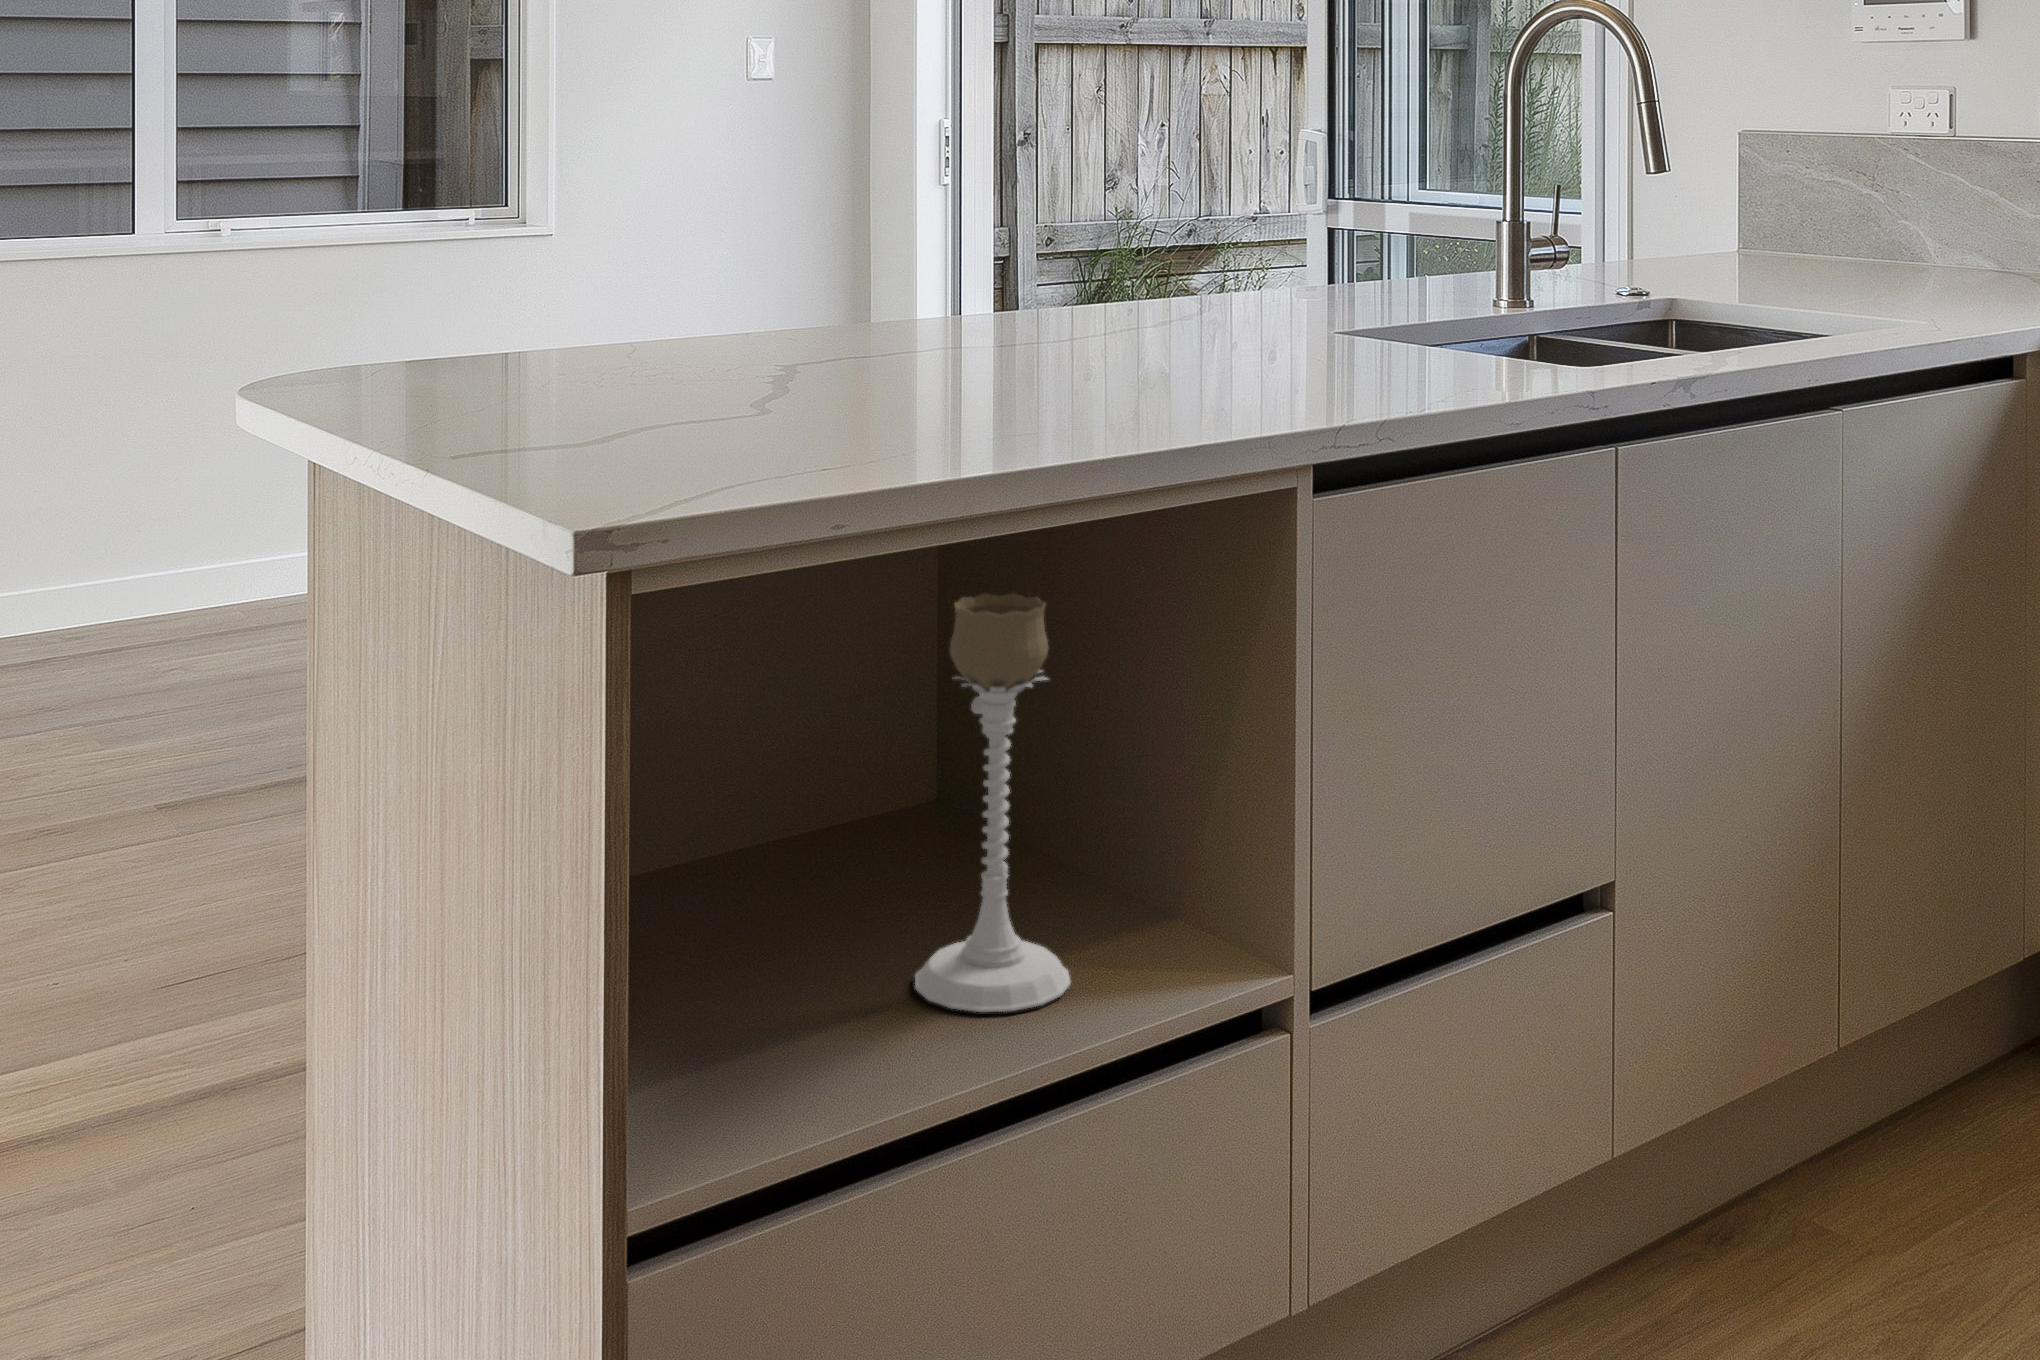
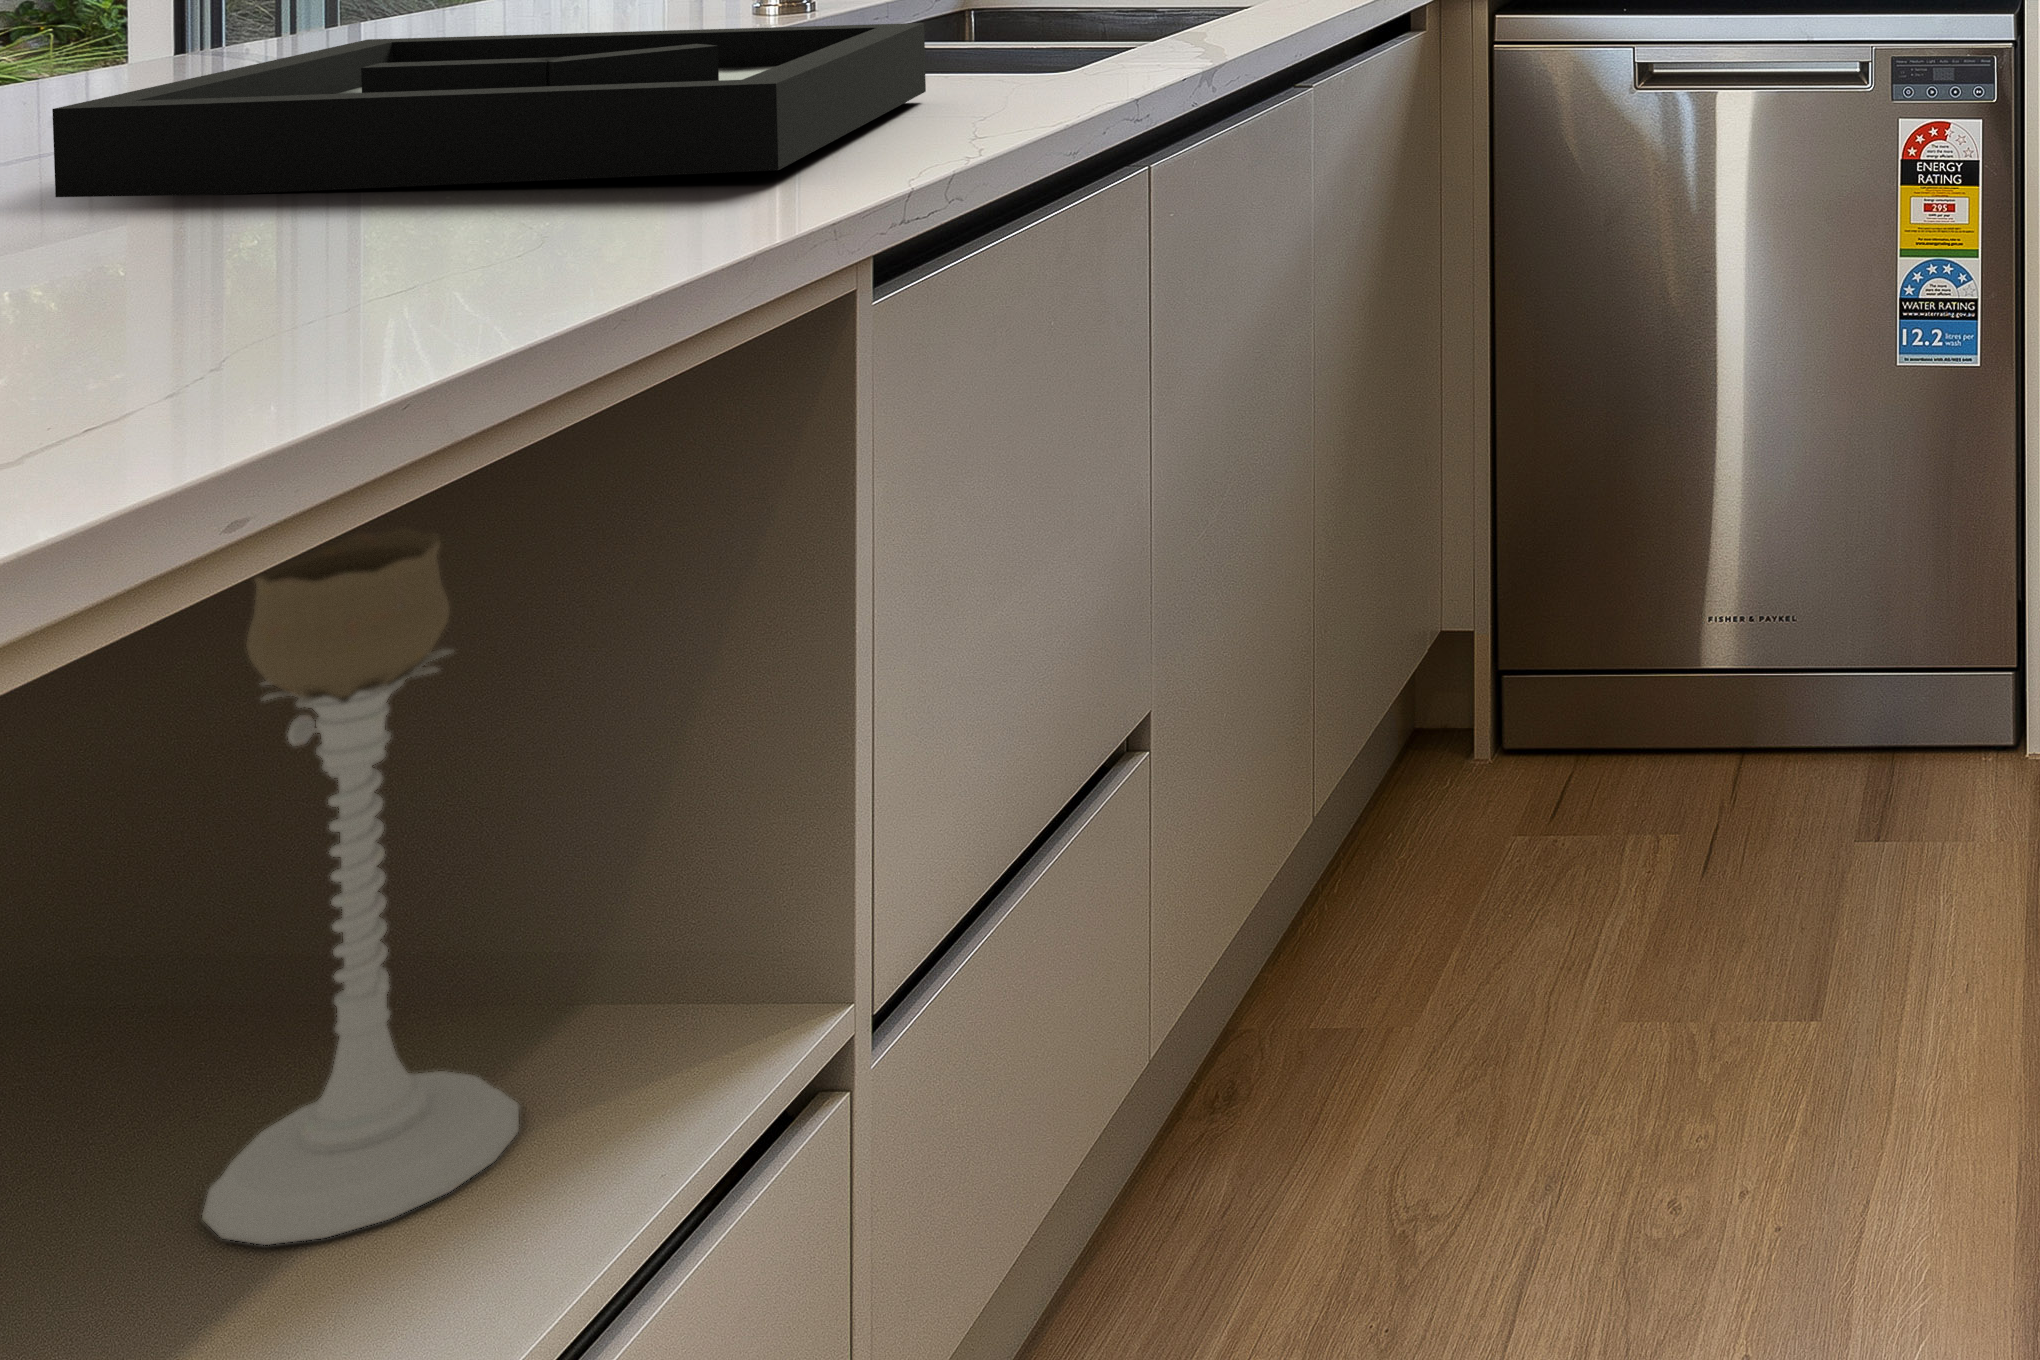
decorative tray: none [951,299,1471,409] -> present [52,23,926,197]

